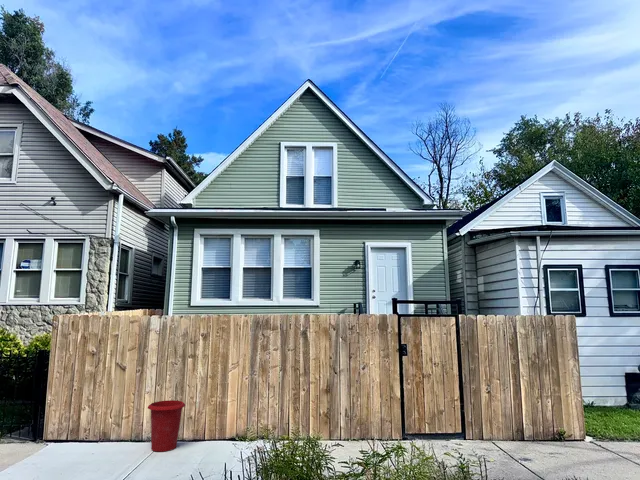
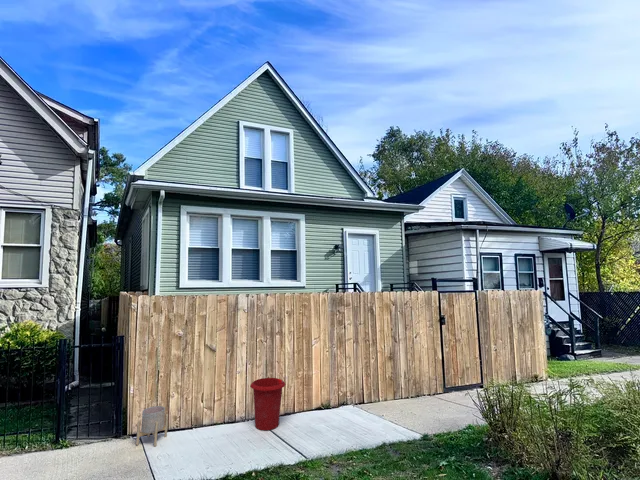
planter: none [43,417,75,452] -> present [136,406,168,446]

